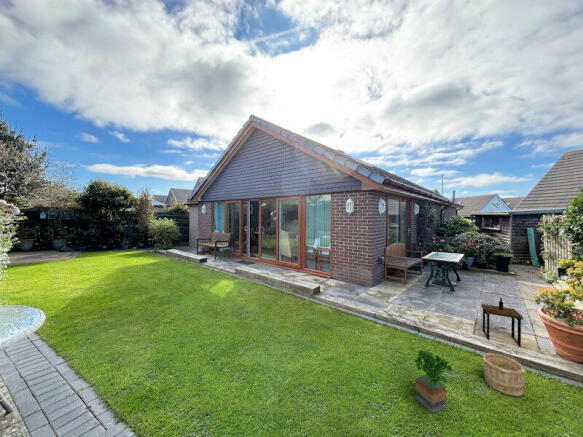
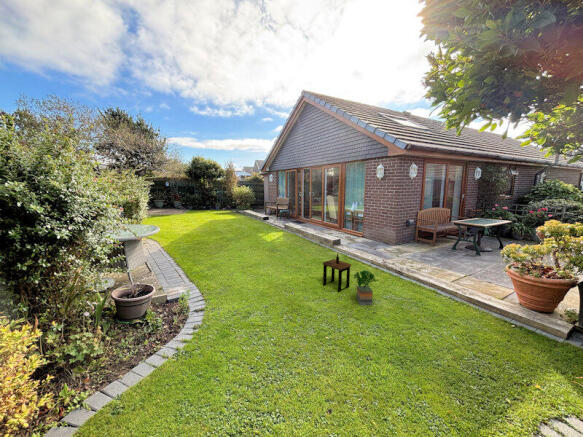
side table: present [481,298,523,347] -> present [323,254,351,292]
wooden bucket: present [482,353,525,396] -> none [419,284,447,311]

